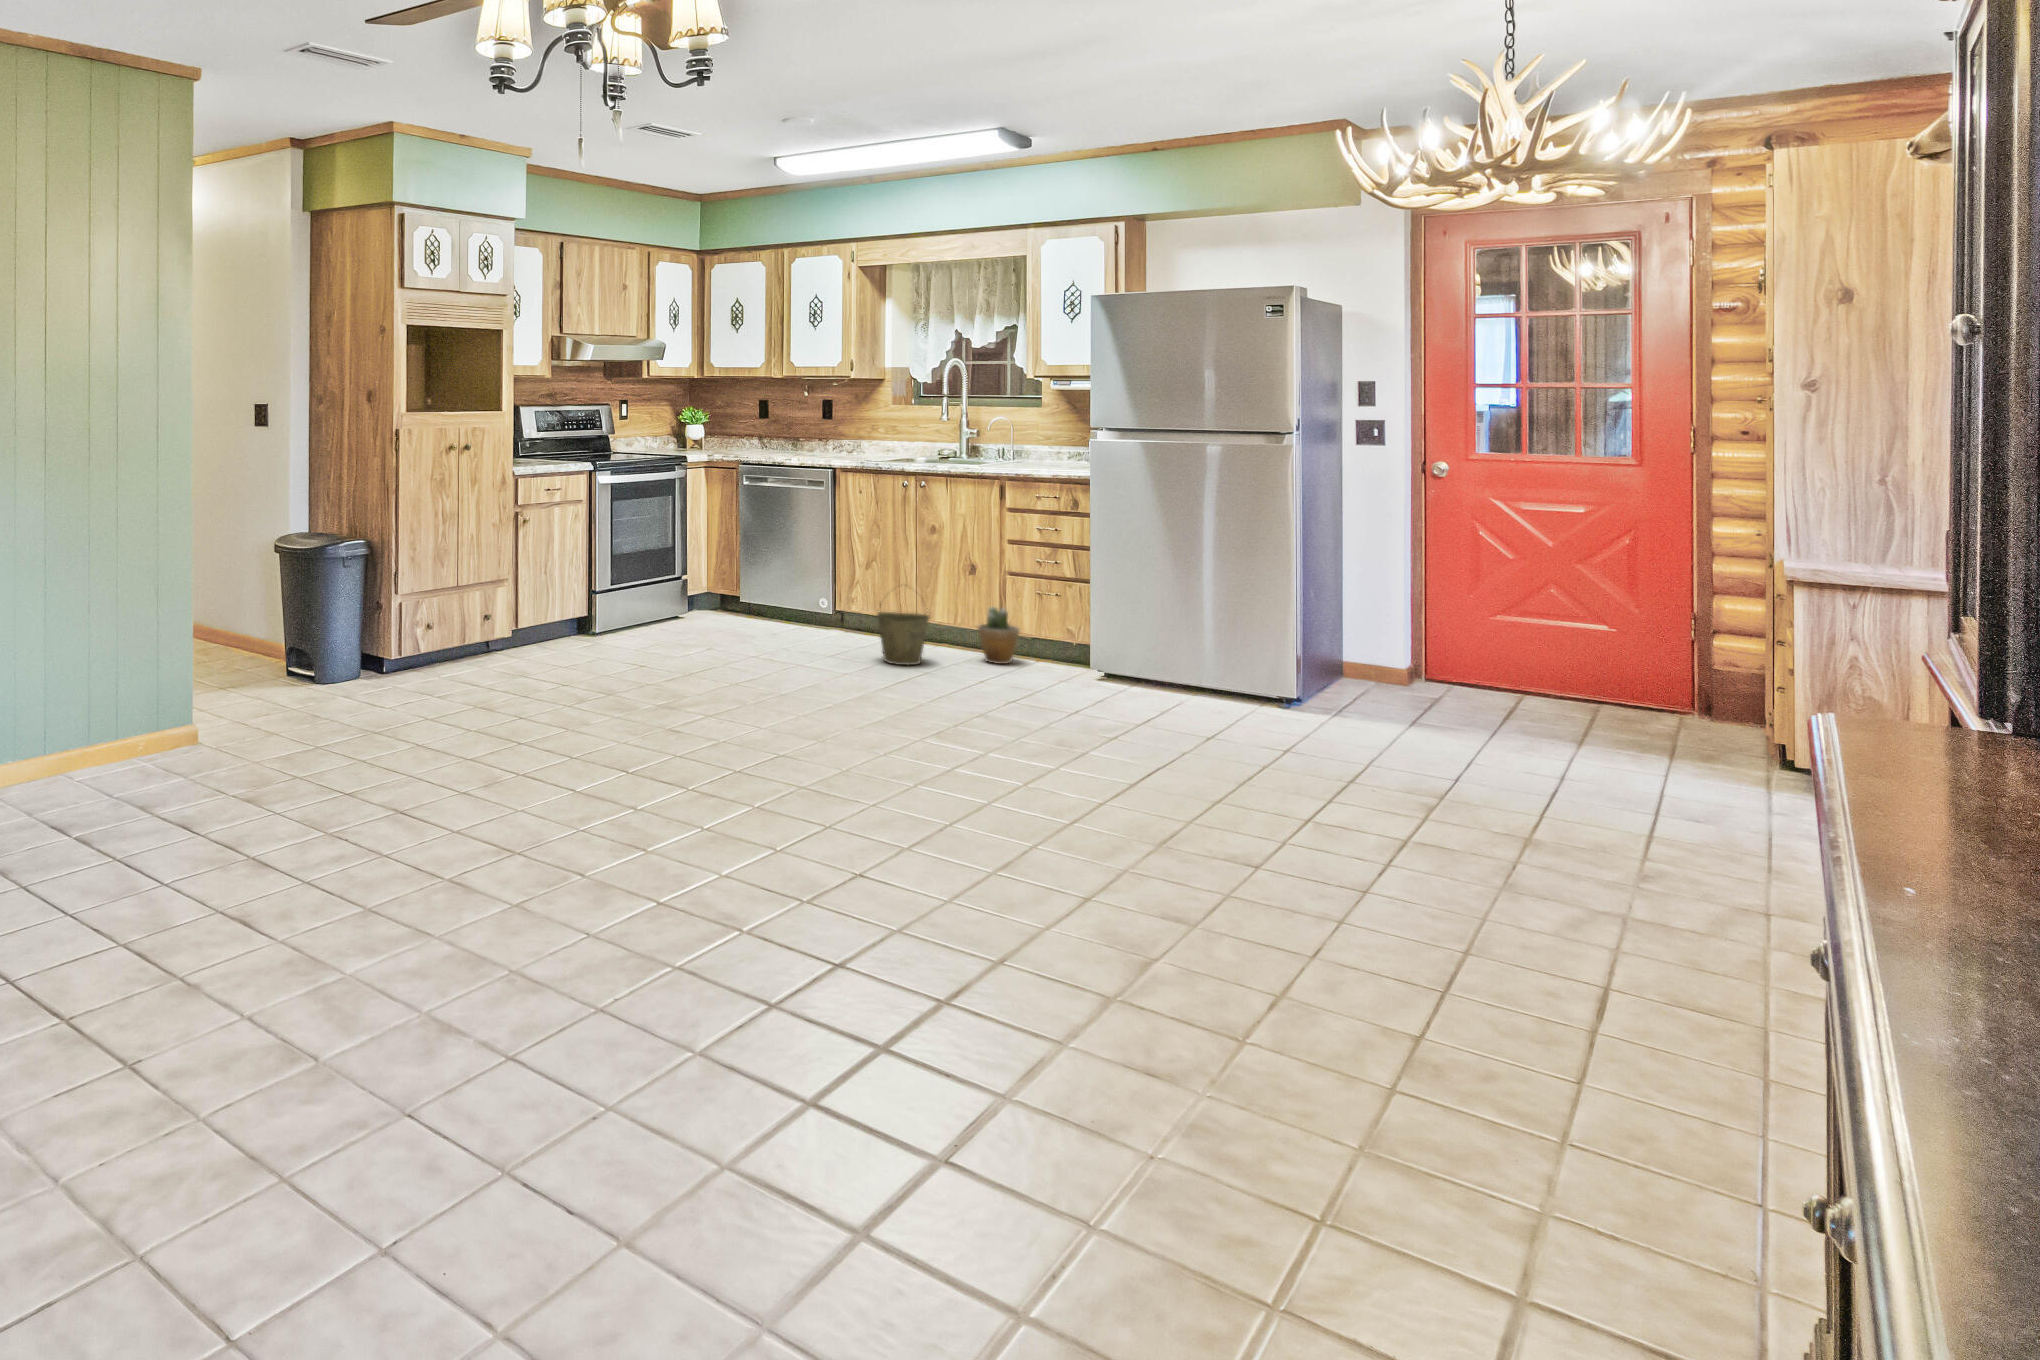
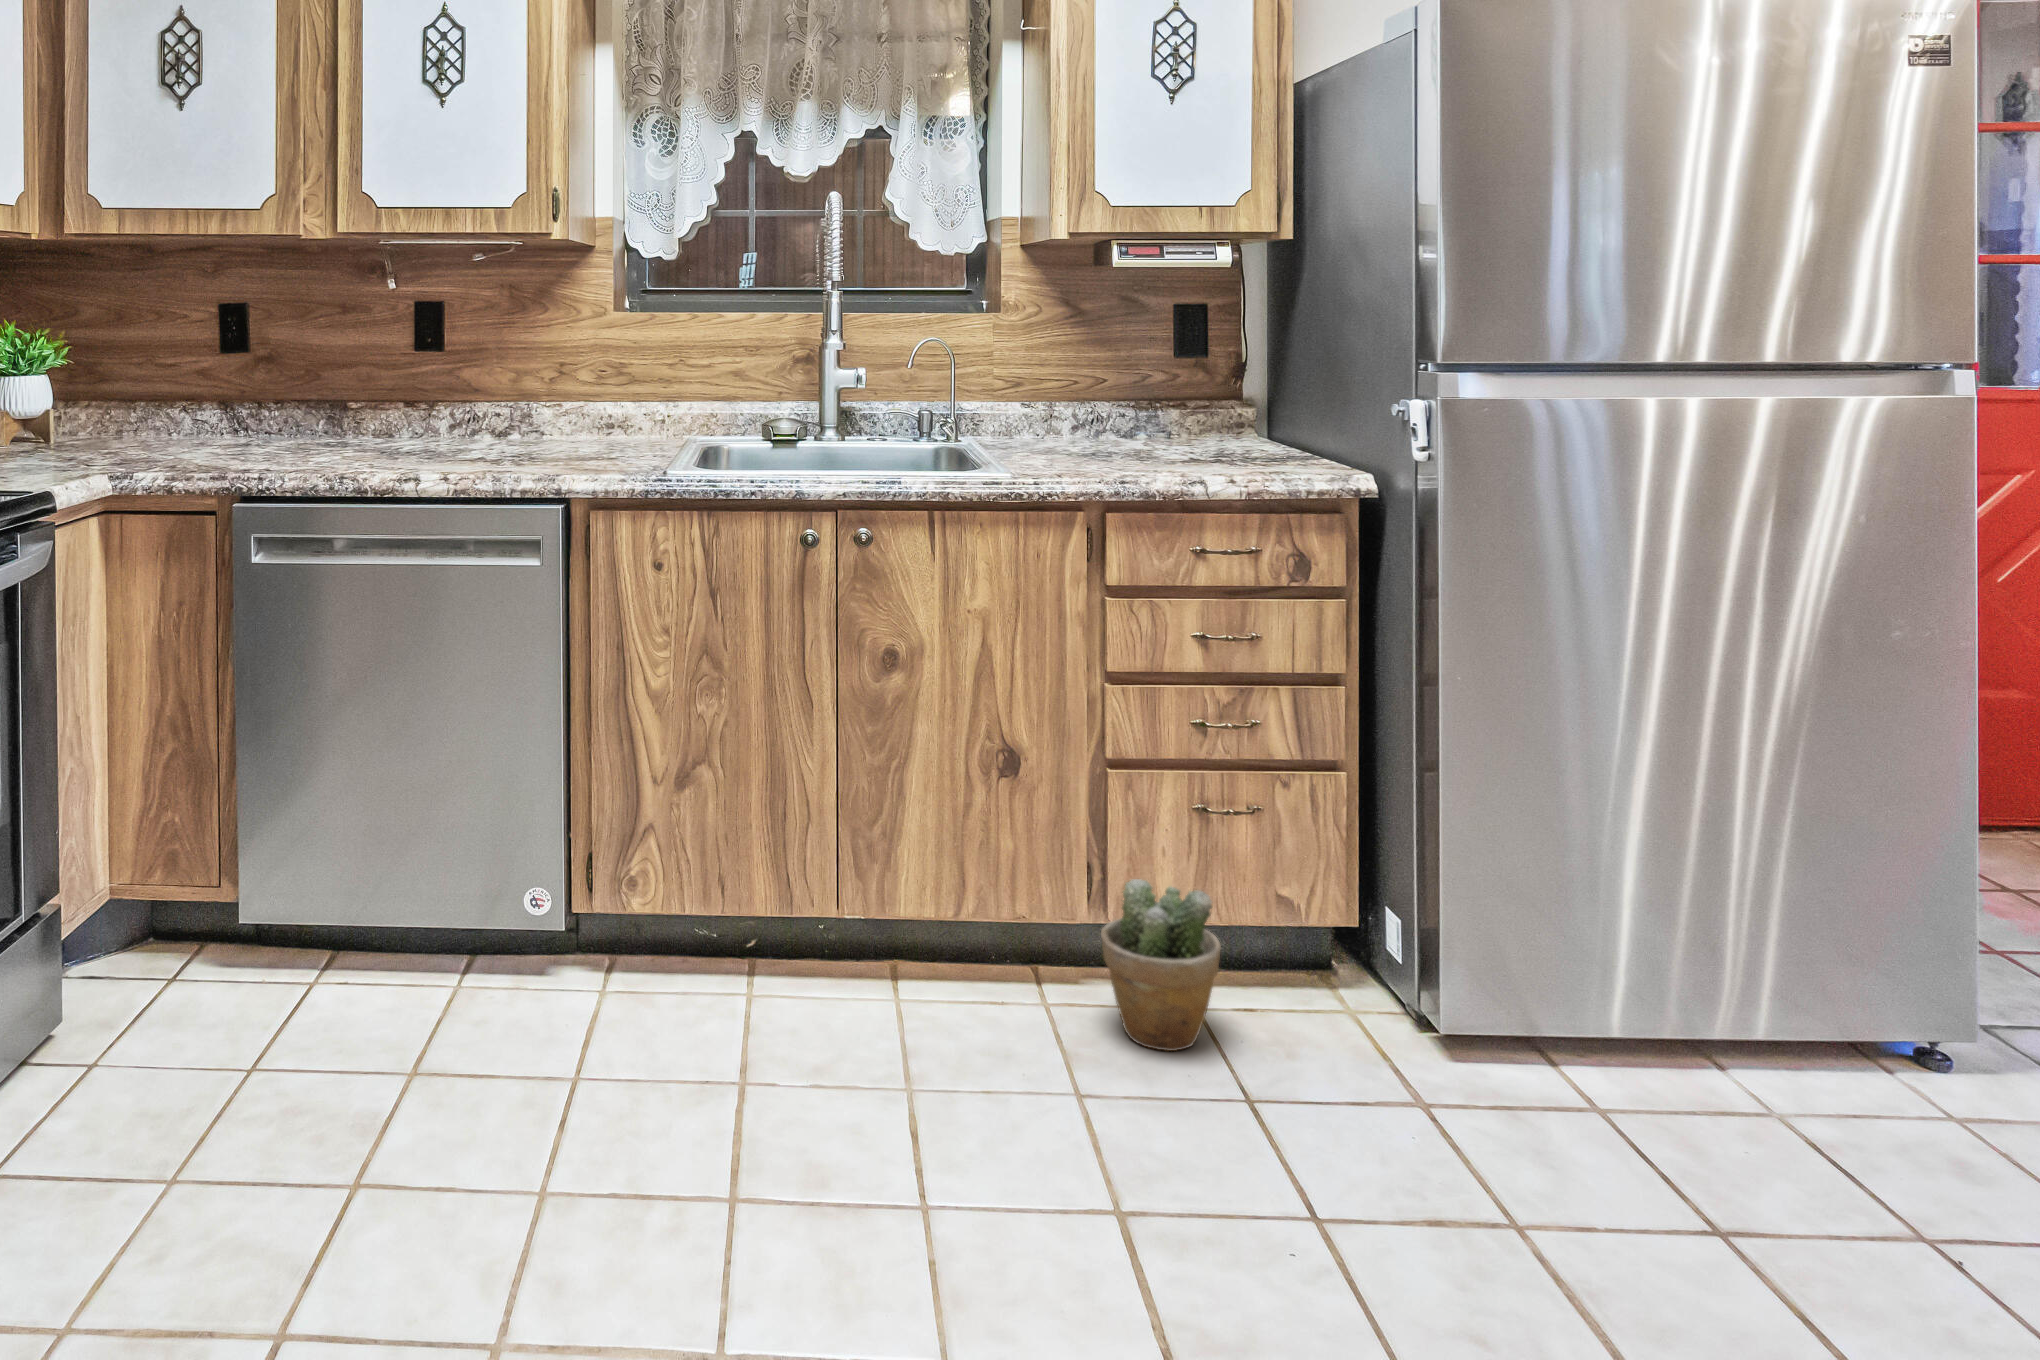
bucket: present [877,612,930,665] -> none [905,887,1074,1169]

